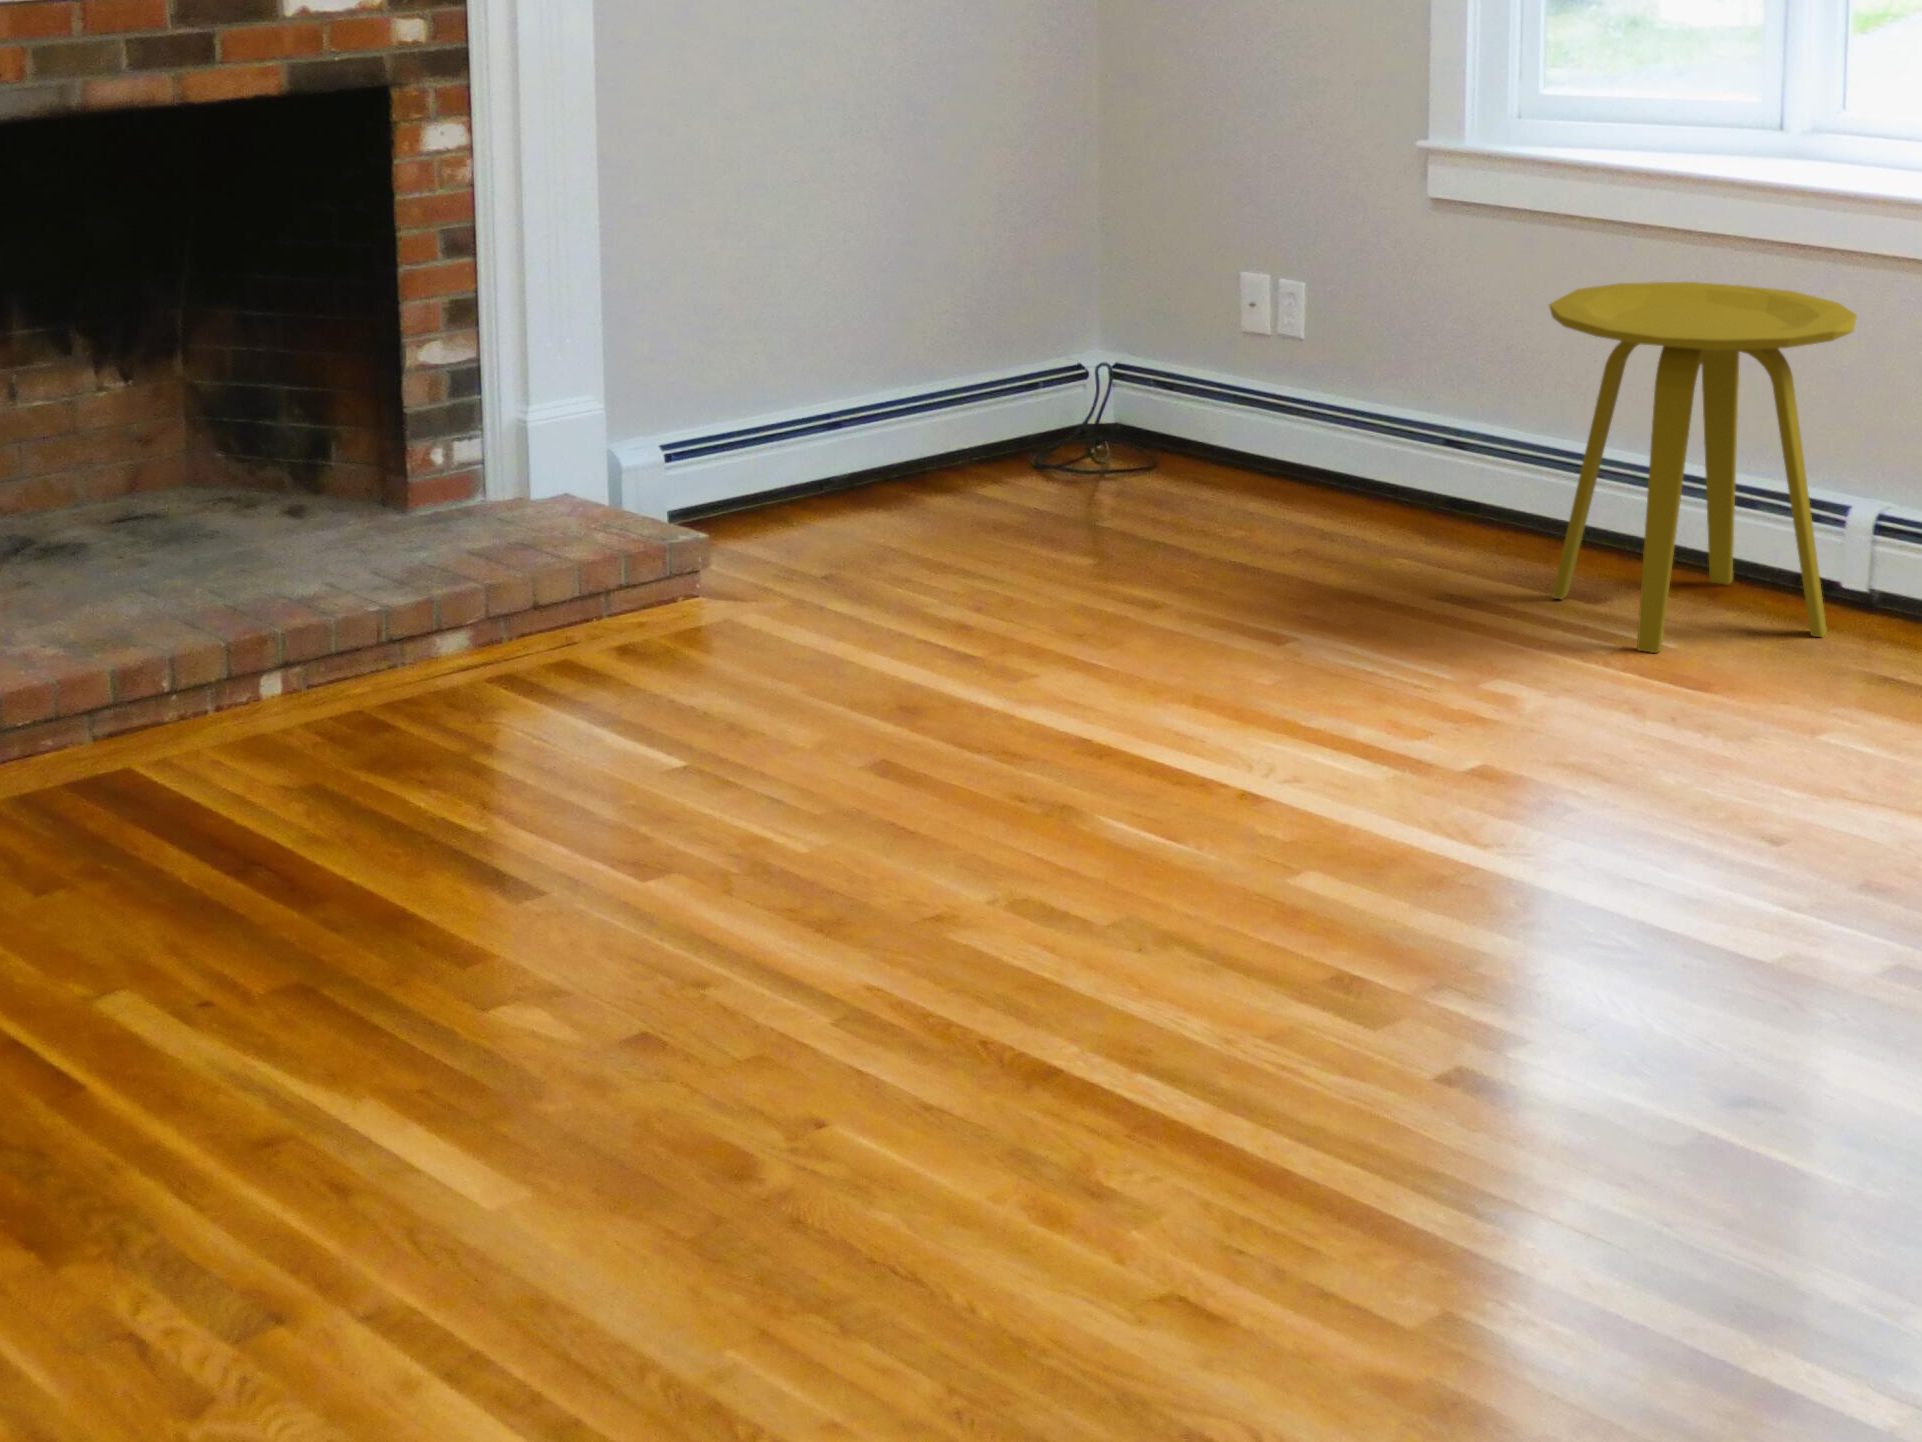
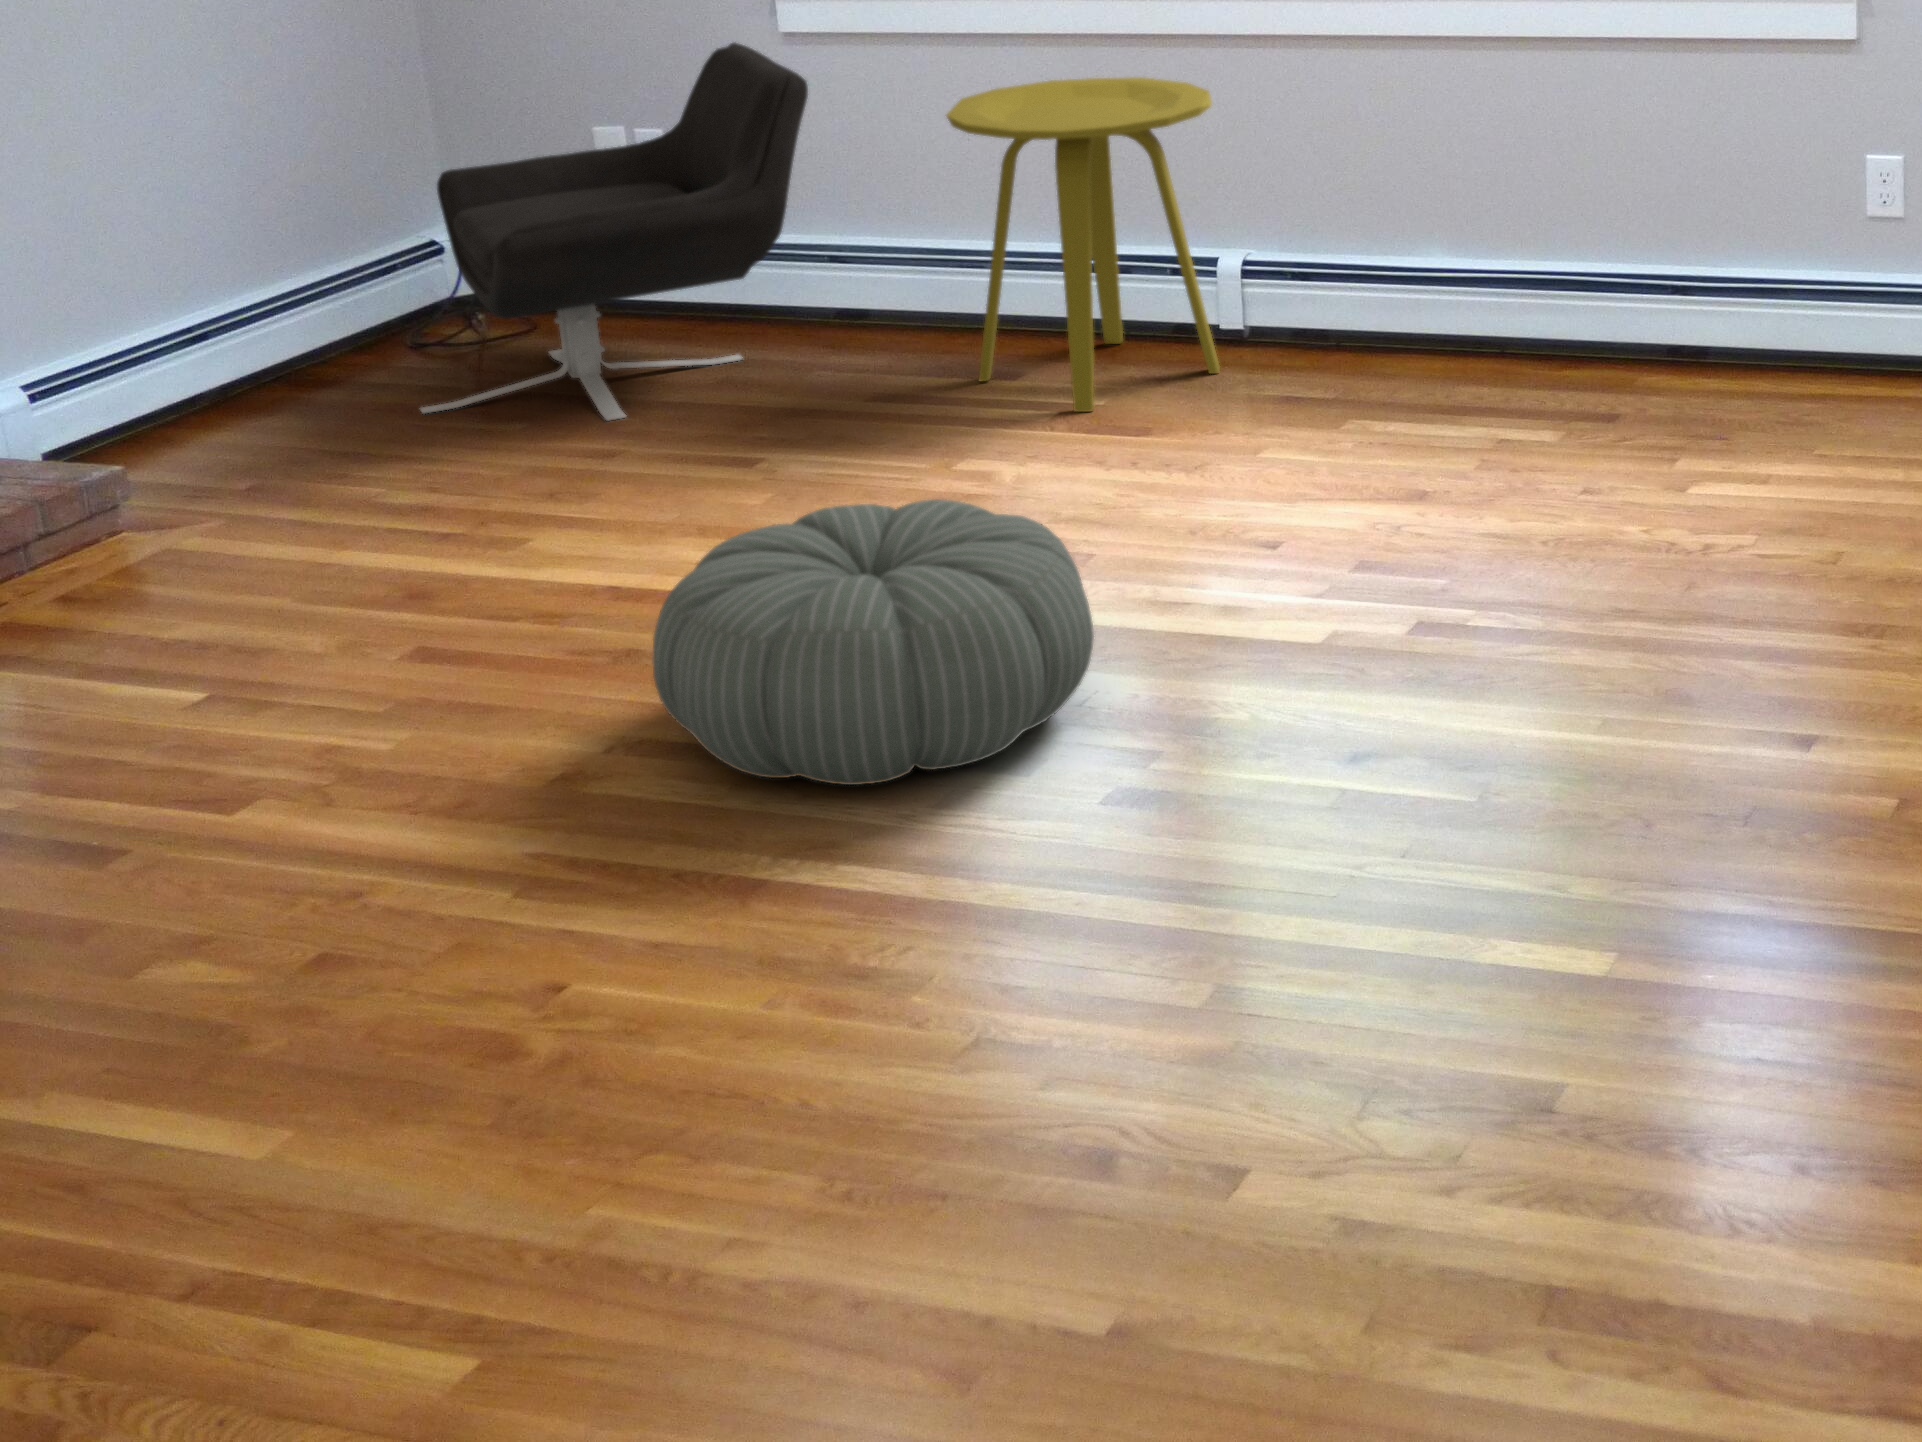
lounge chair: none [1005,203,1422,571] -> present [421,43,808,421]
pouf: none [1033,697,1502,1005] -> present [653,499,1094,785]

